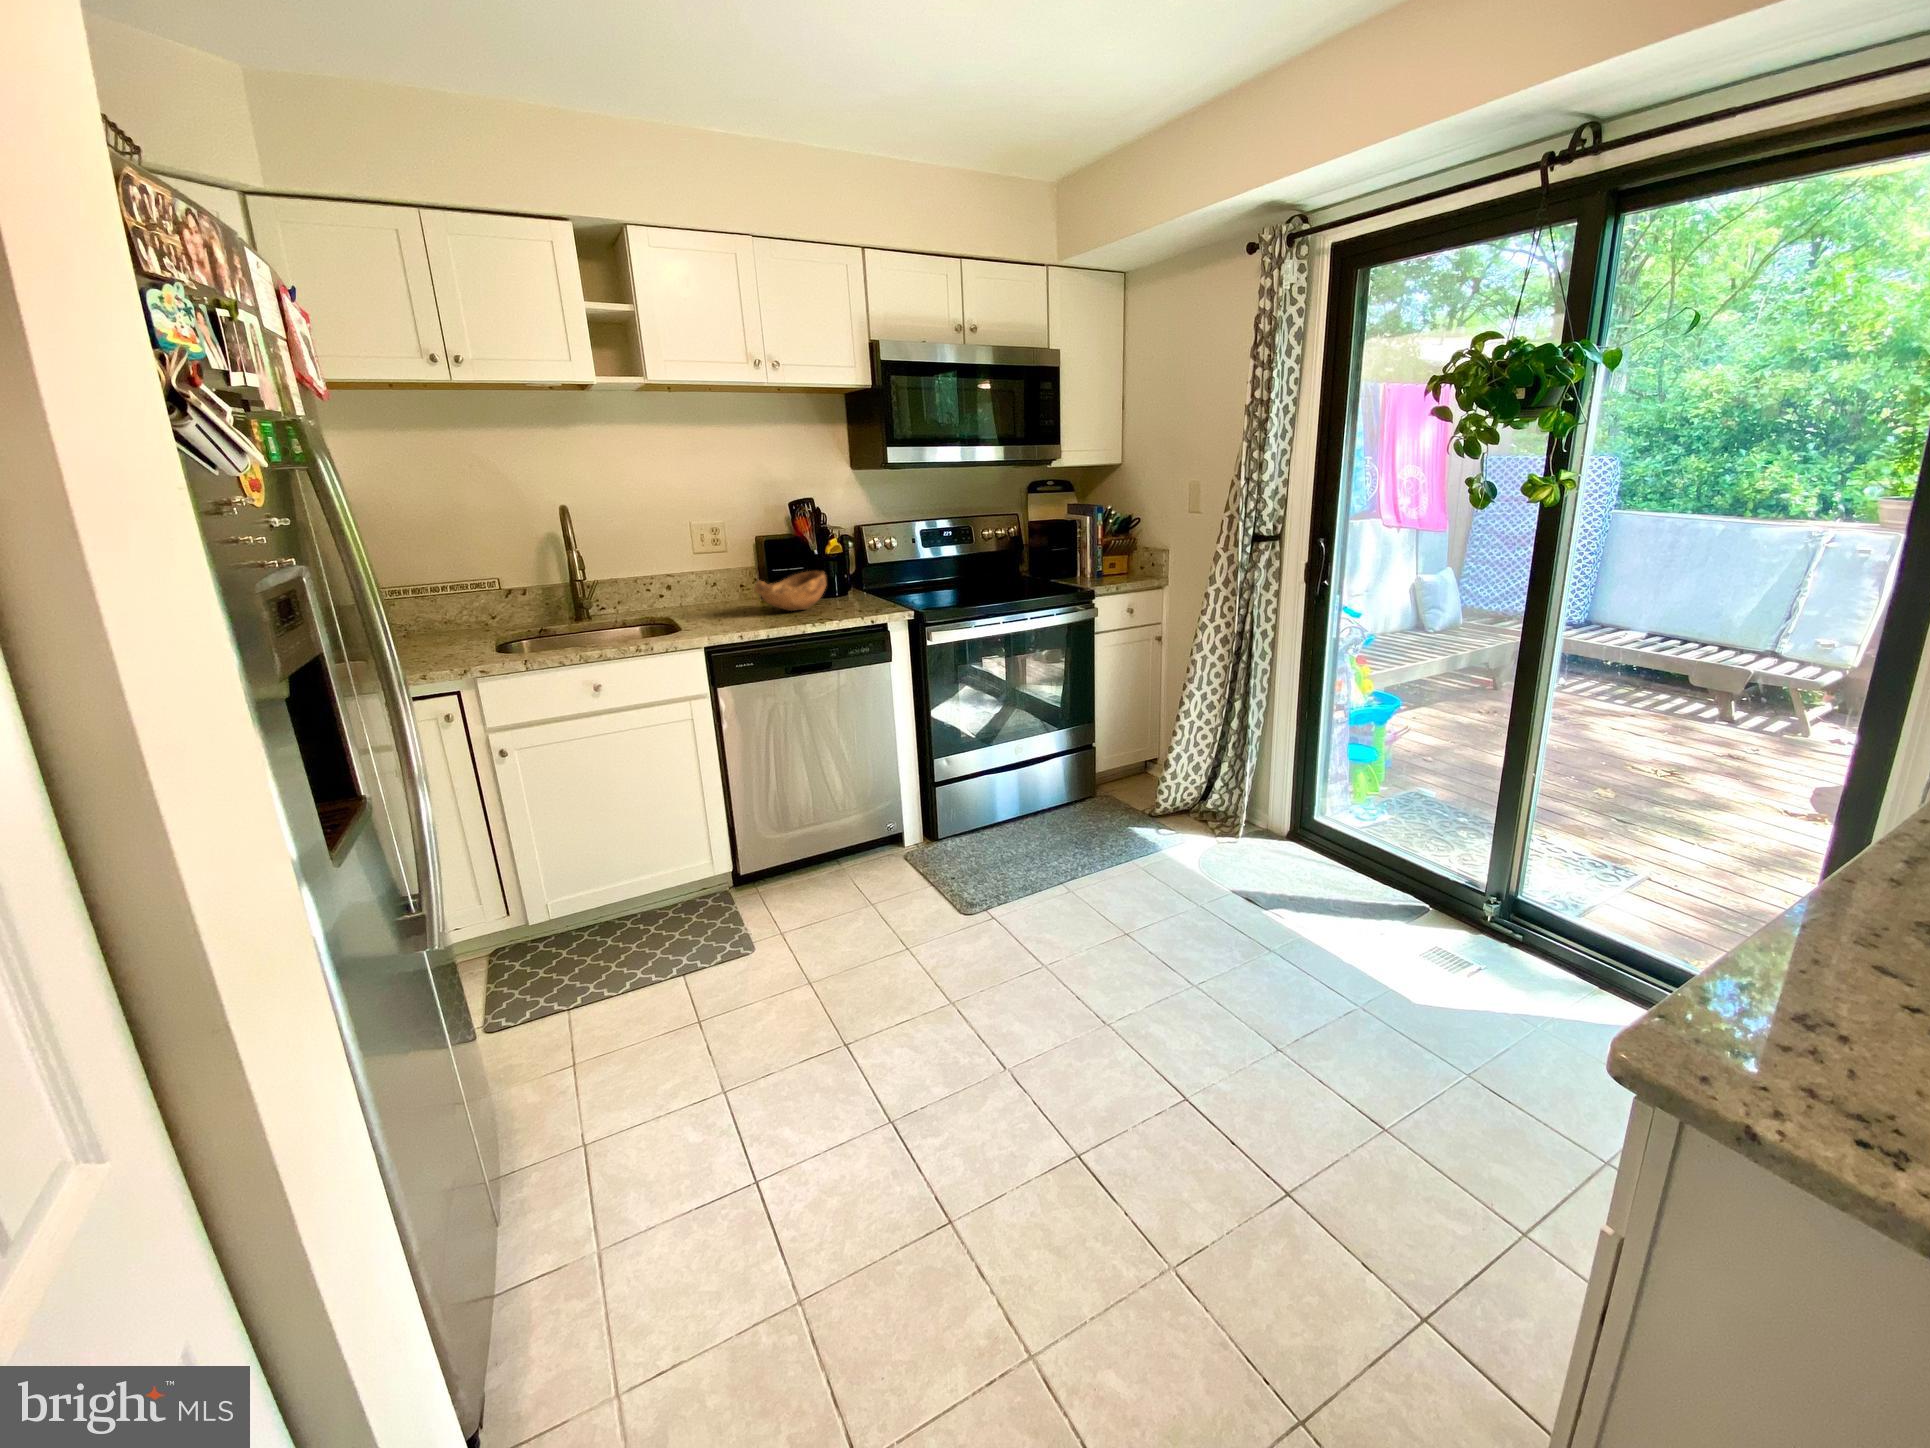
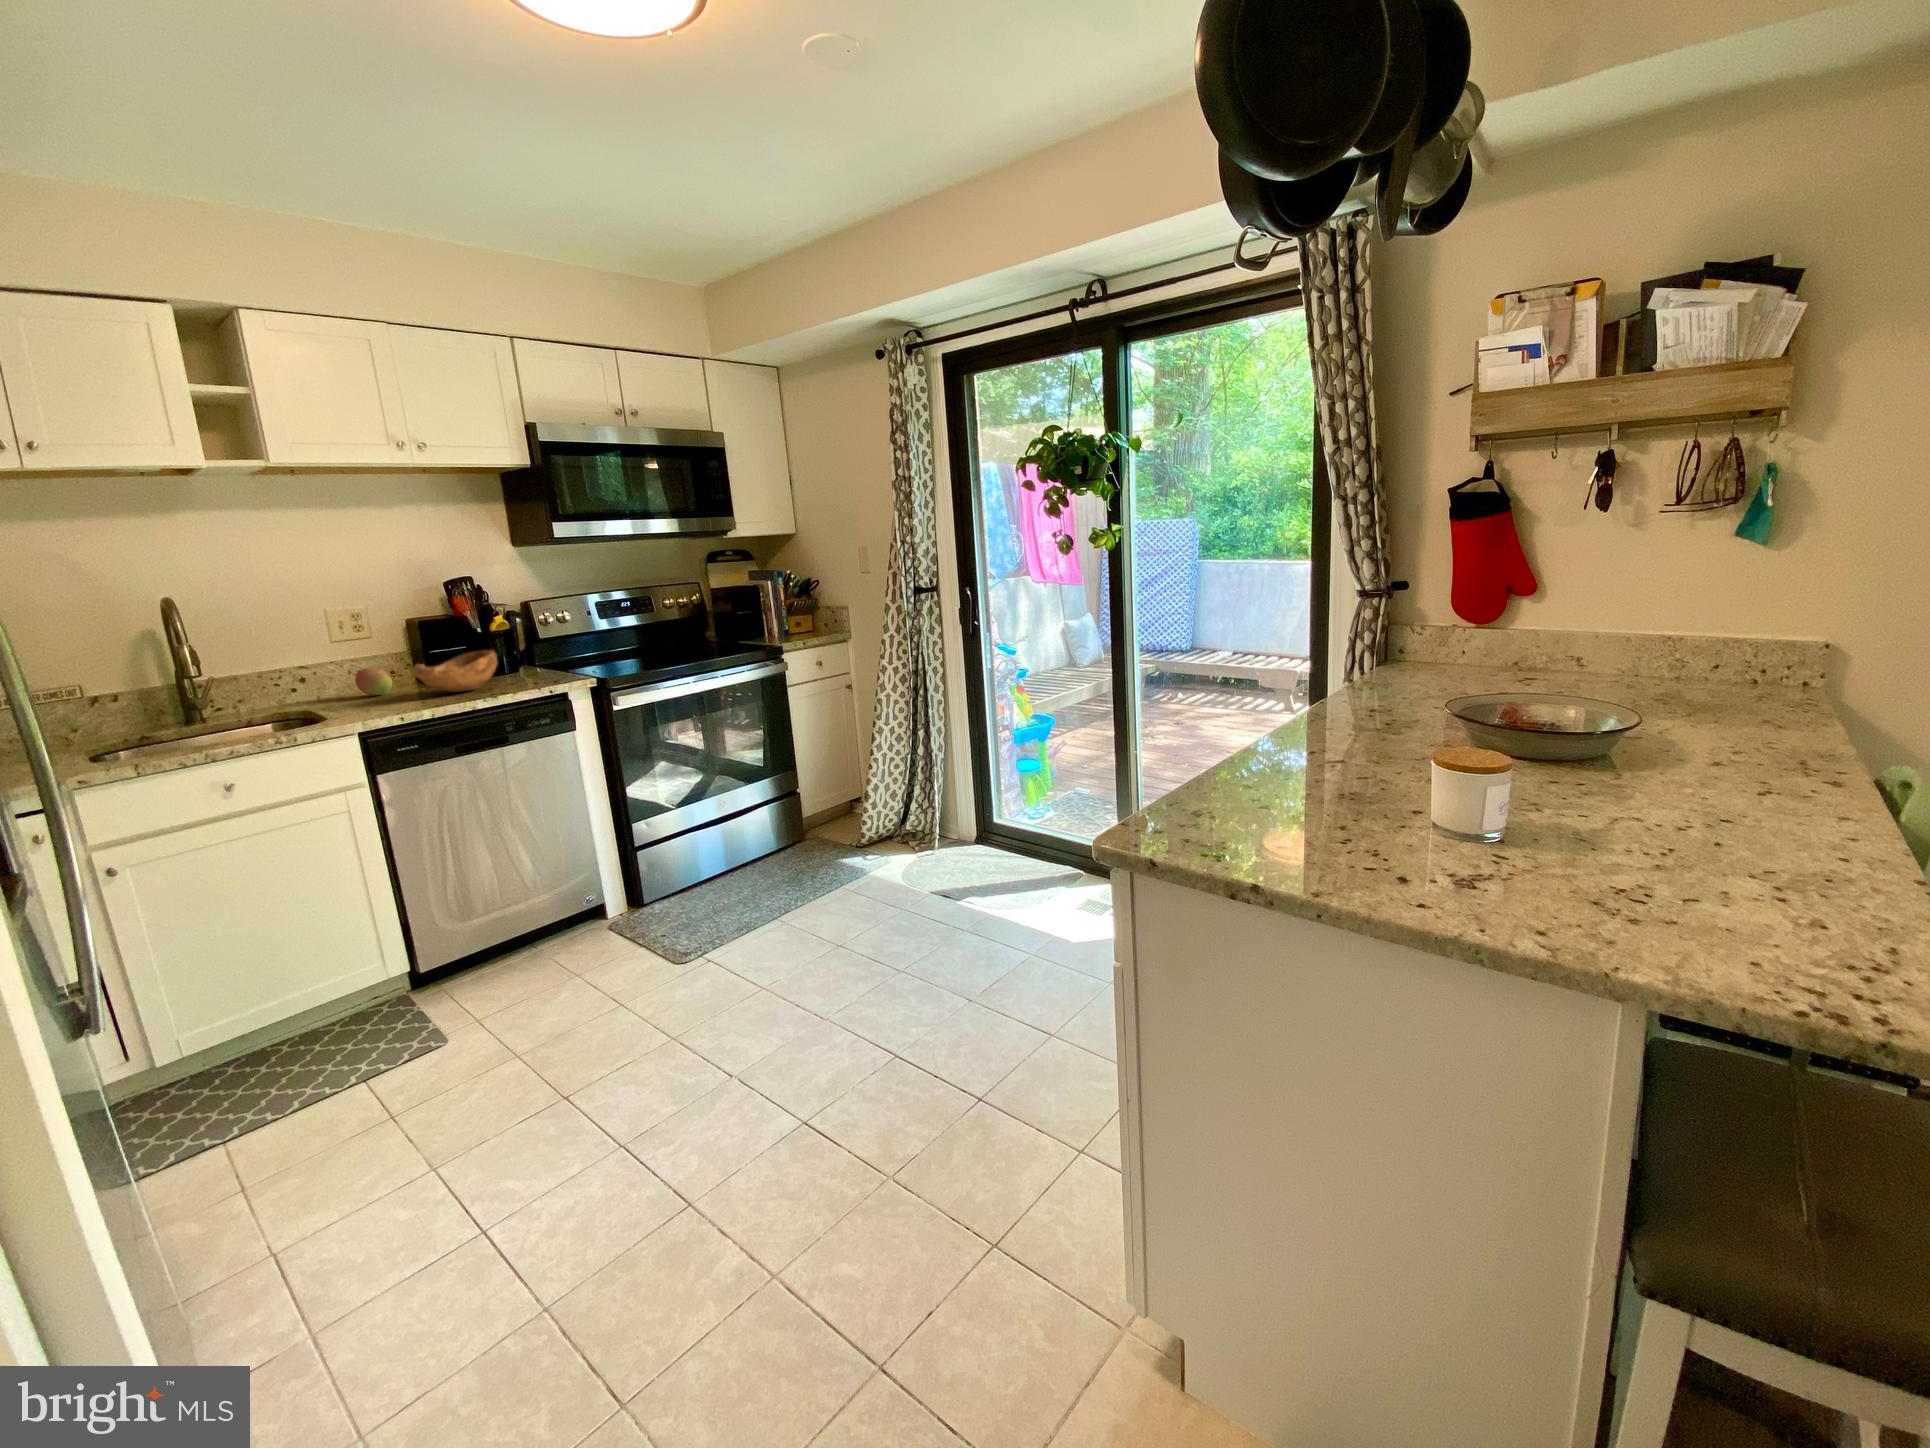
fruit: none [711,579,740,606] -> present [355,668,392,695]

